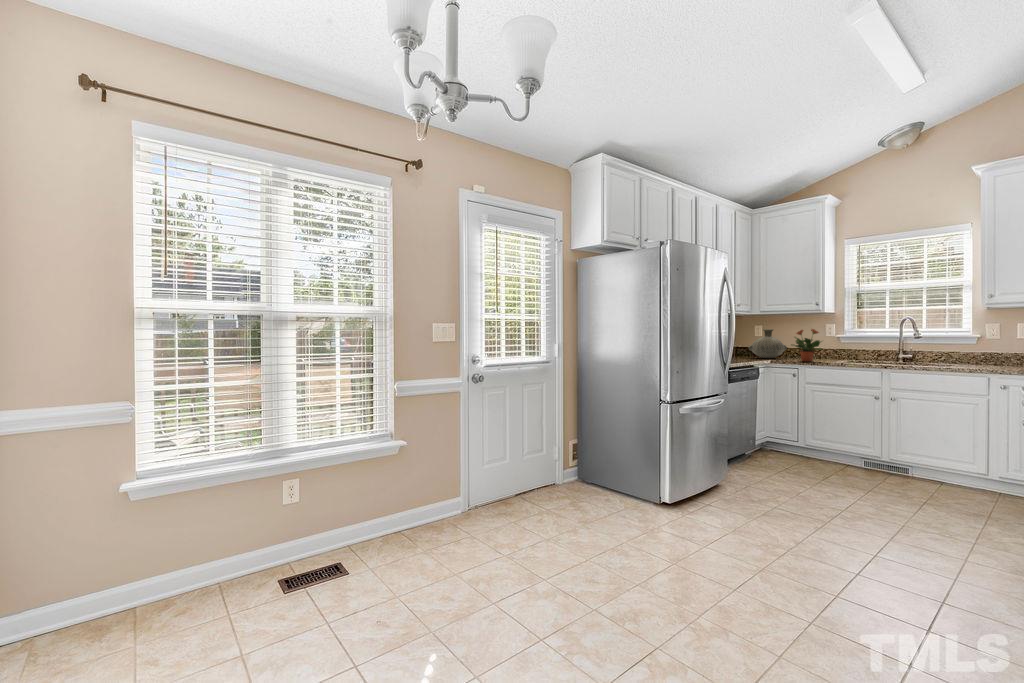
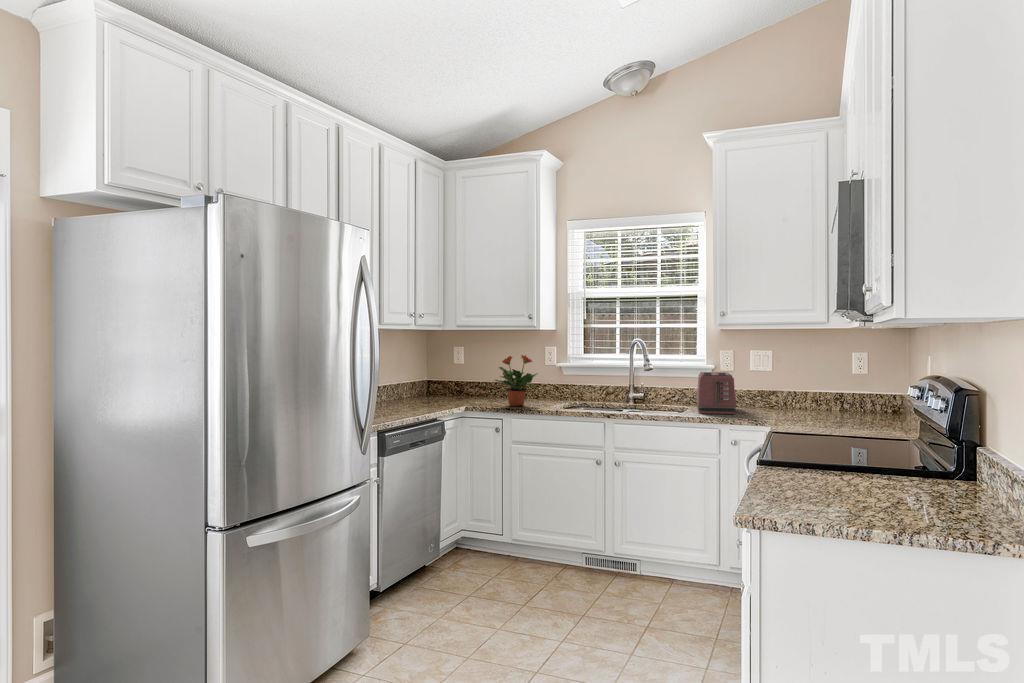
vase: present [749,329,787,358] -> none [442,352,496,398]
toaster: none [963,339,1004,368] -> present [697,372,736,414]

